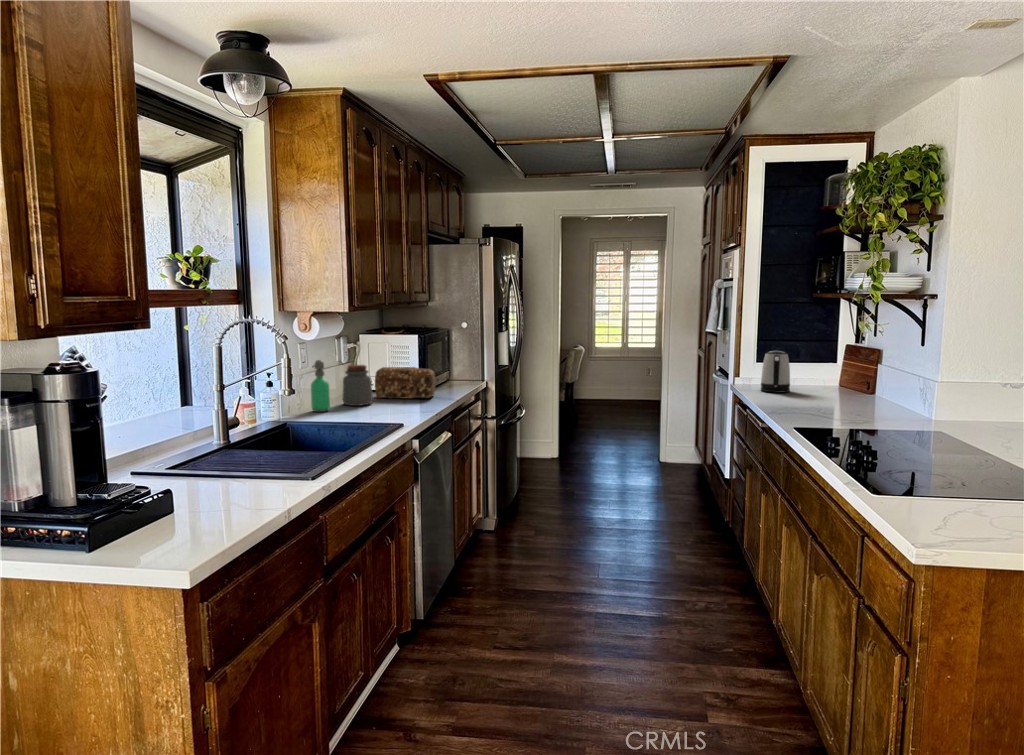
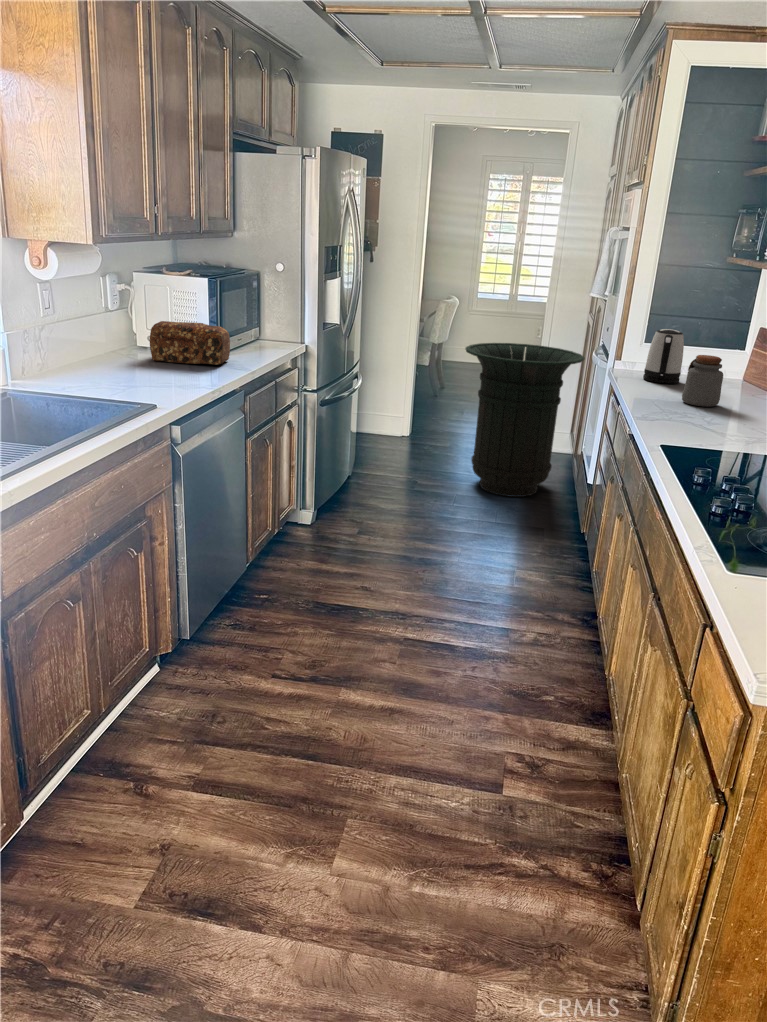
soap dispenser: present [311,360,330,412] -> none [50,310,79,378]
jar: present [343,365,373,406] -> present [682,355,723,407]
trash can: none [607,375,706,501] -> present [465,343,584,497]

